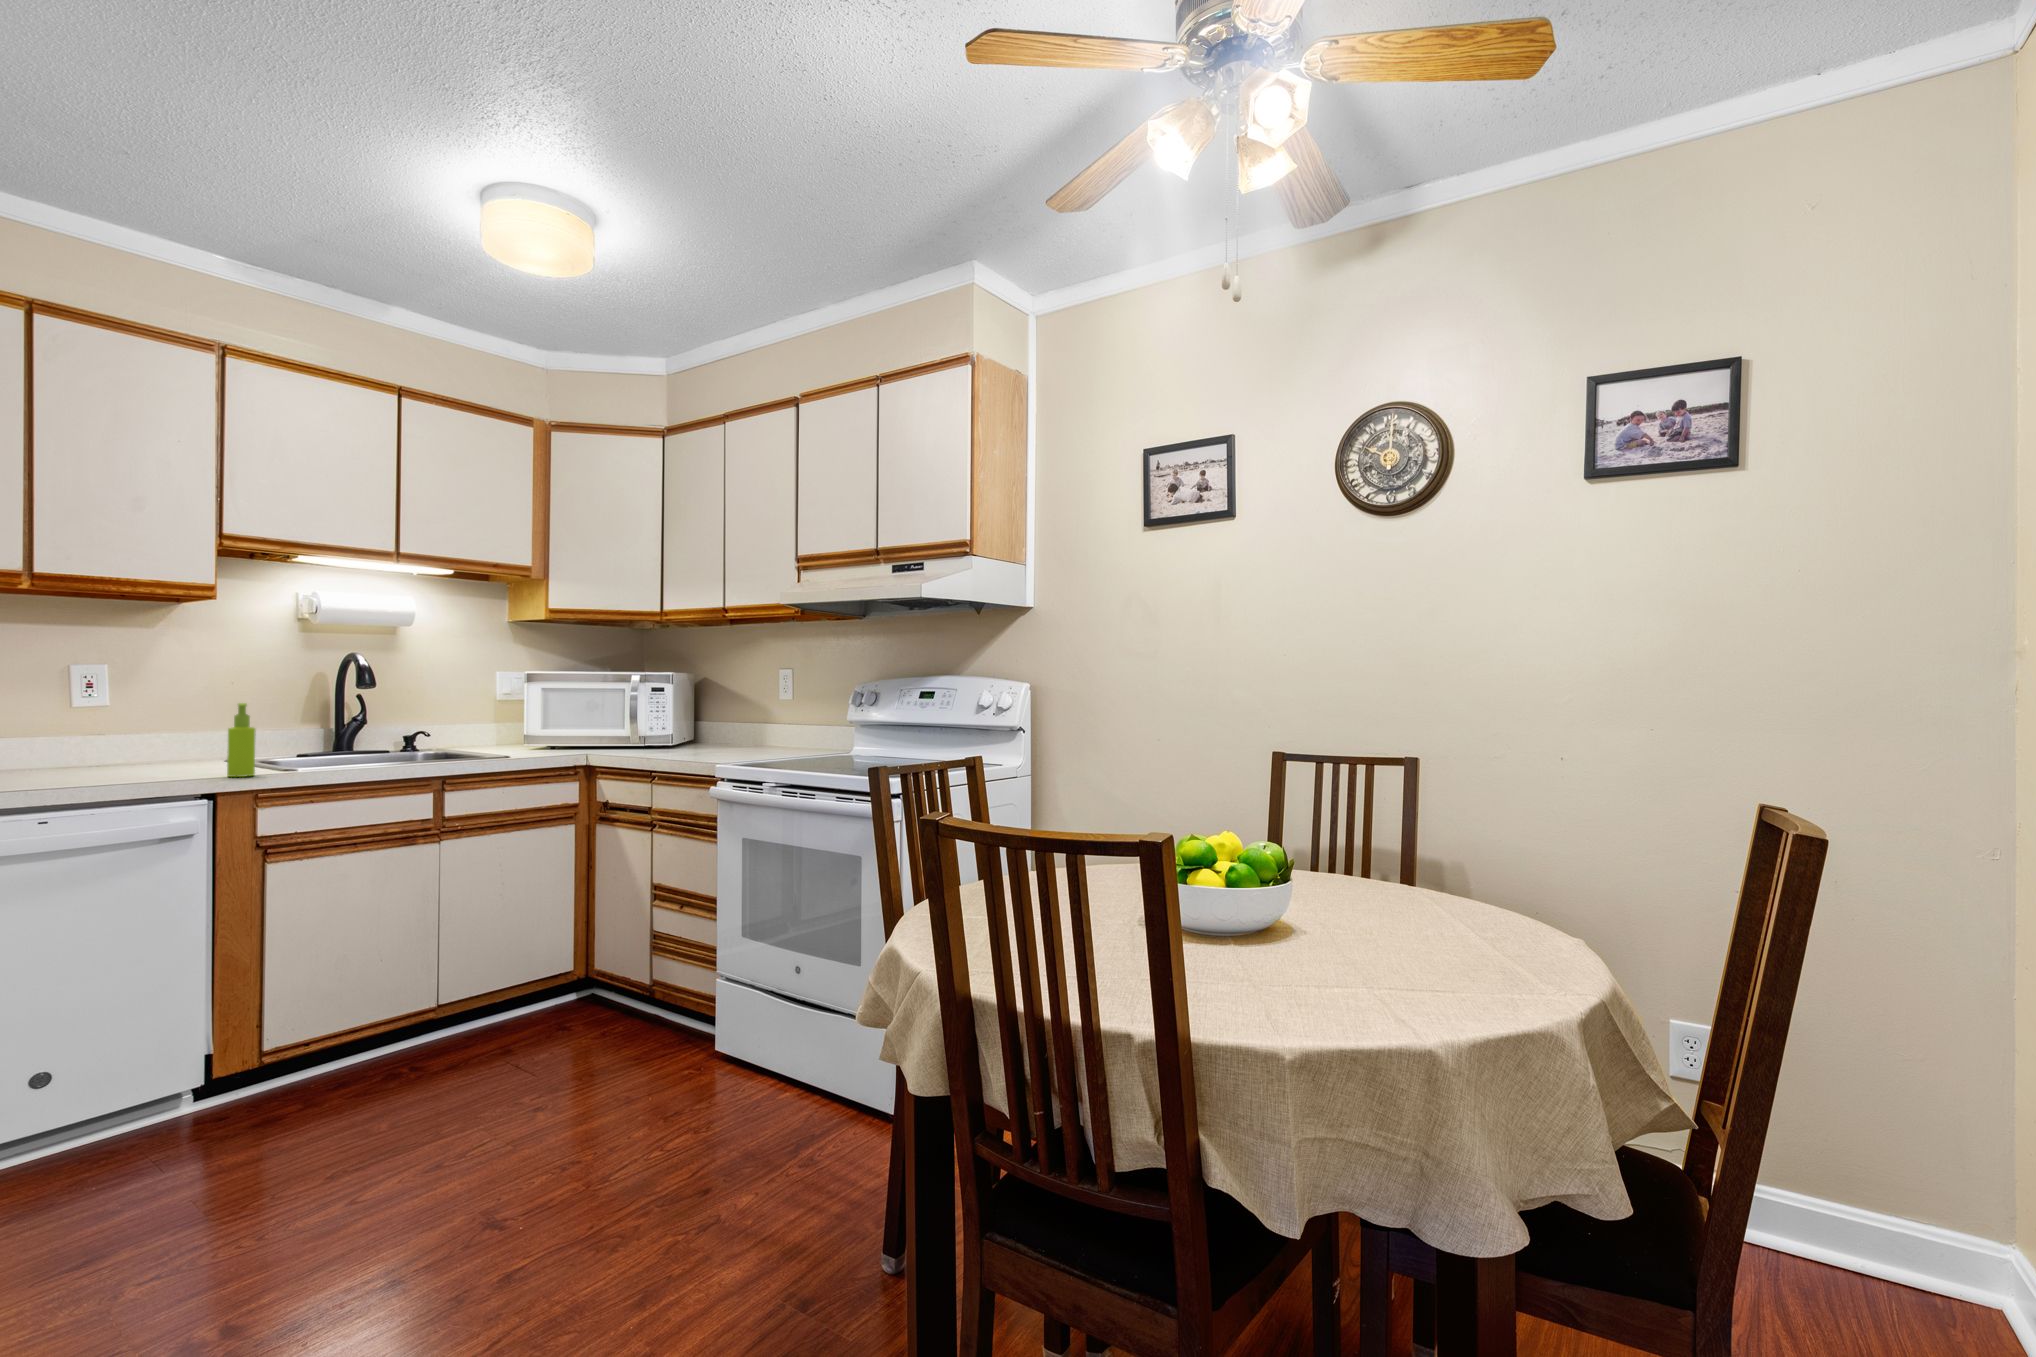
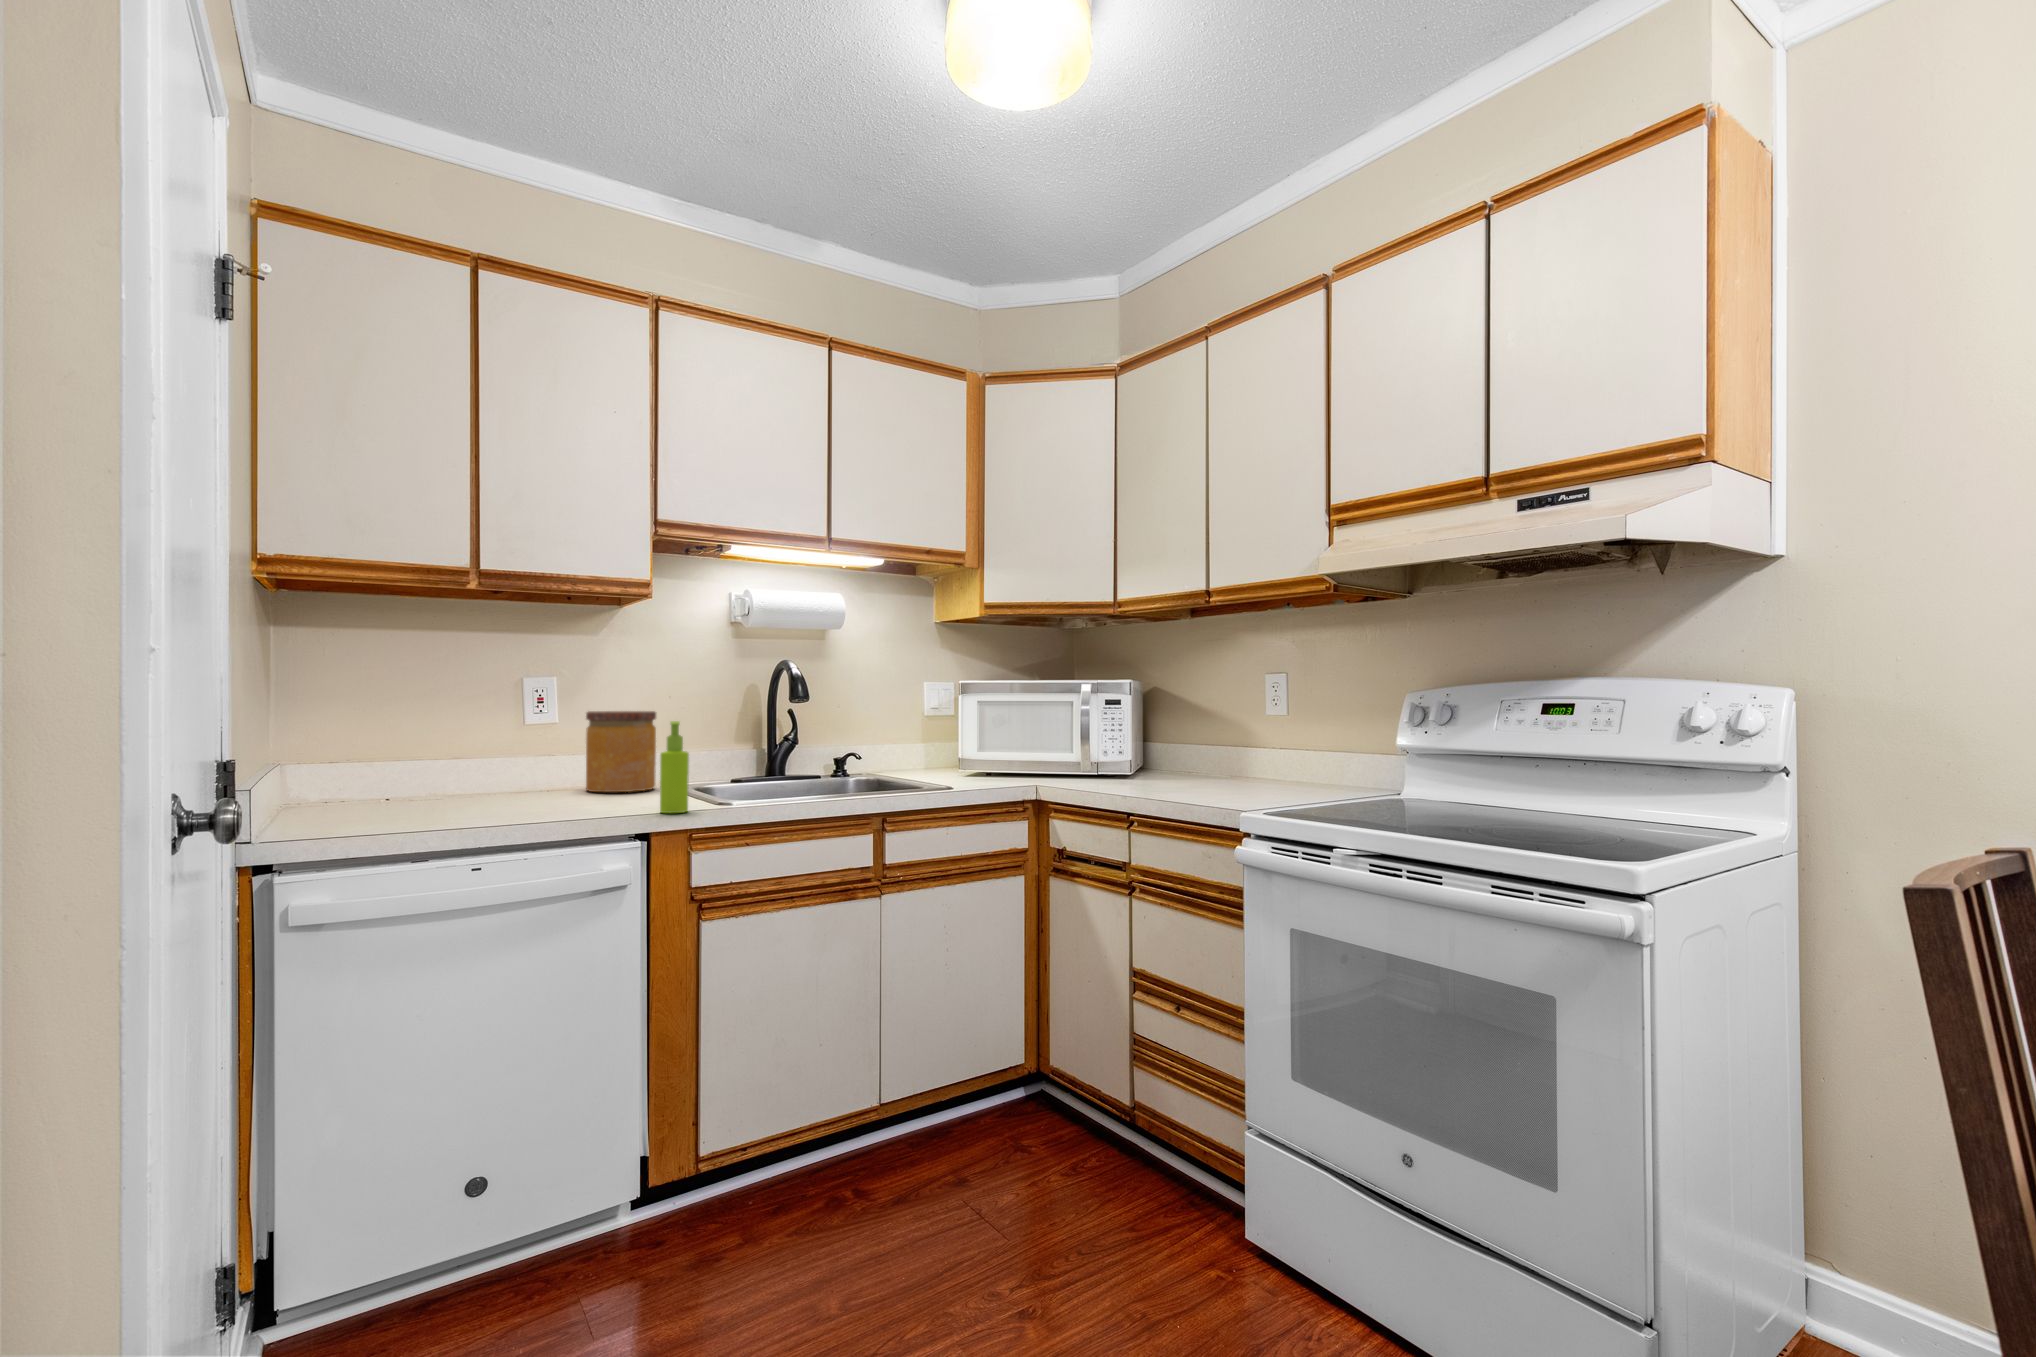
jar: none [148,695,223,764] -> present [586,711,656,792]

